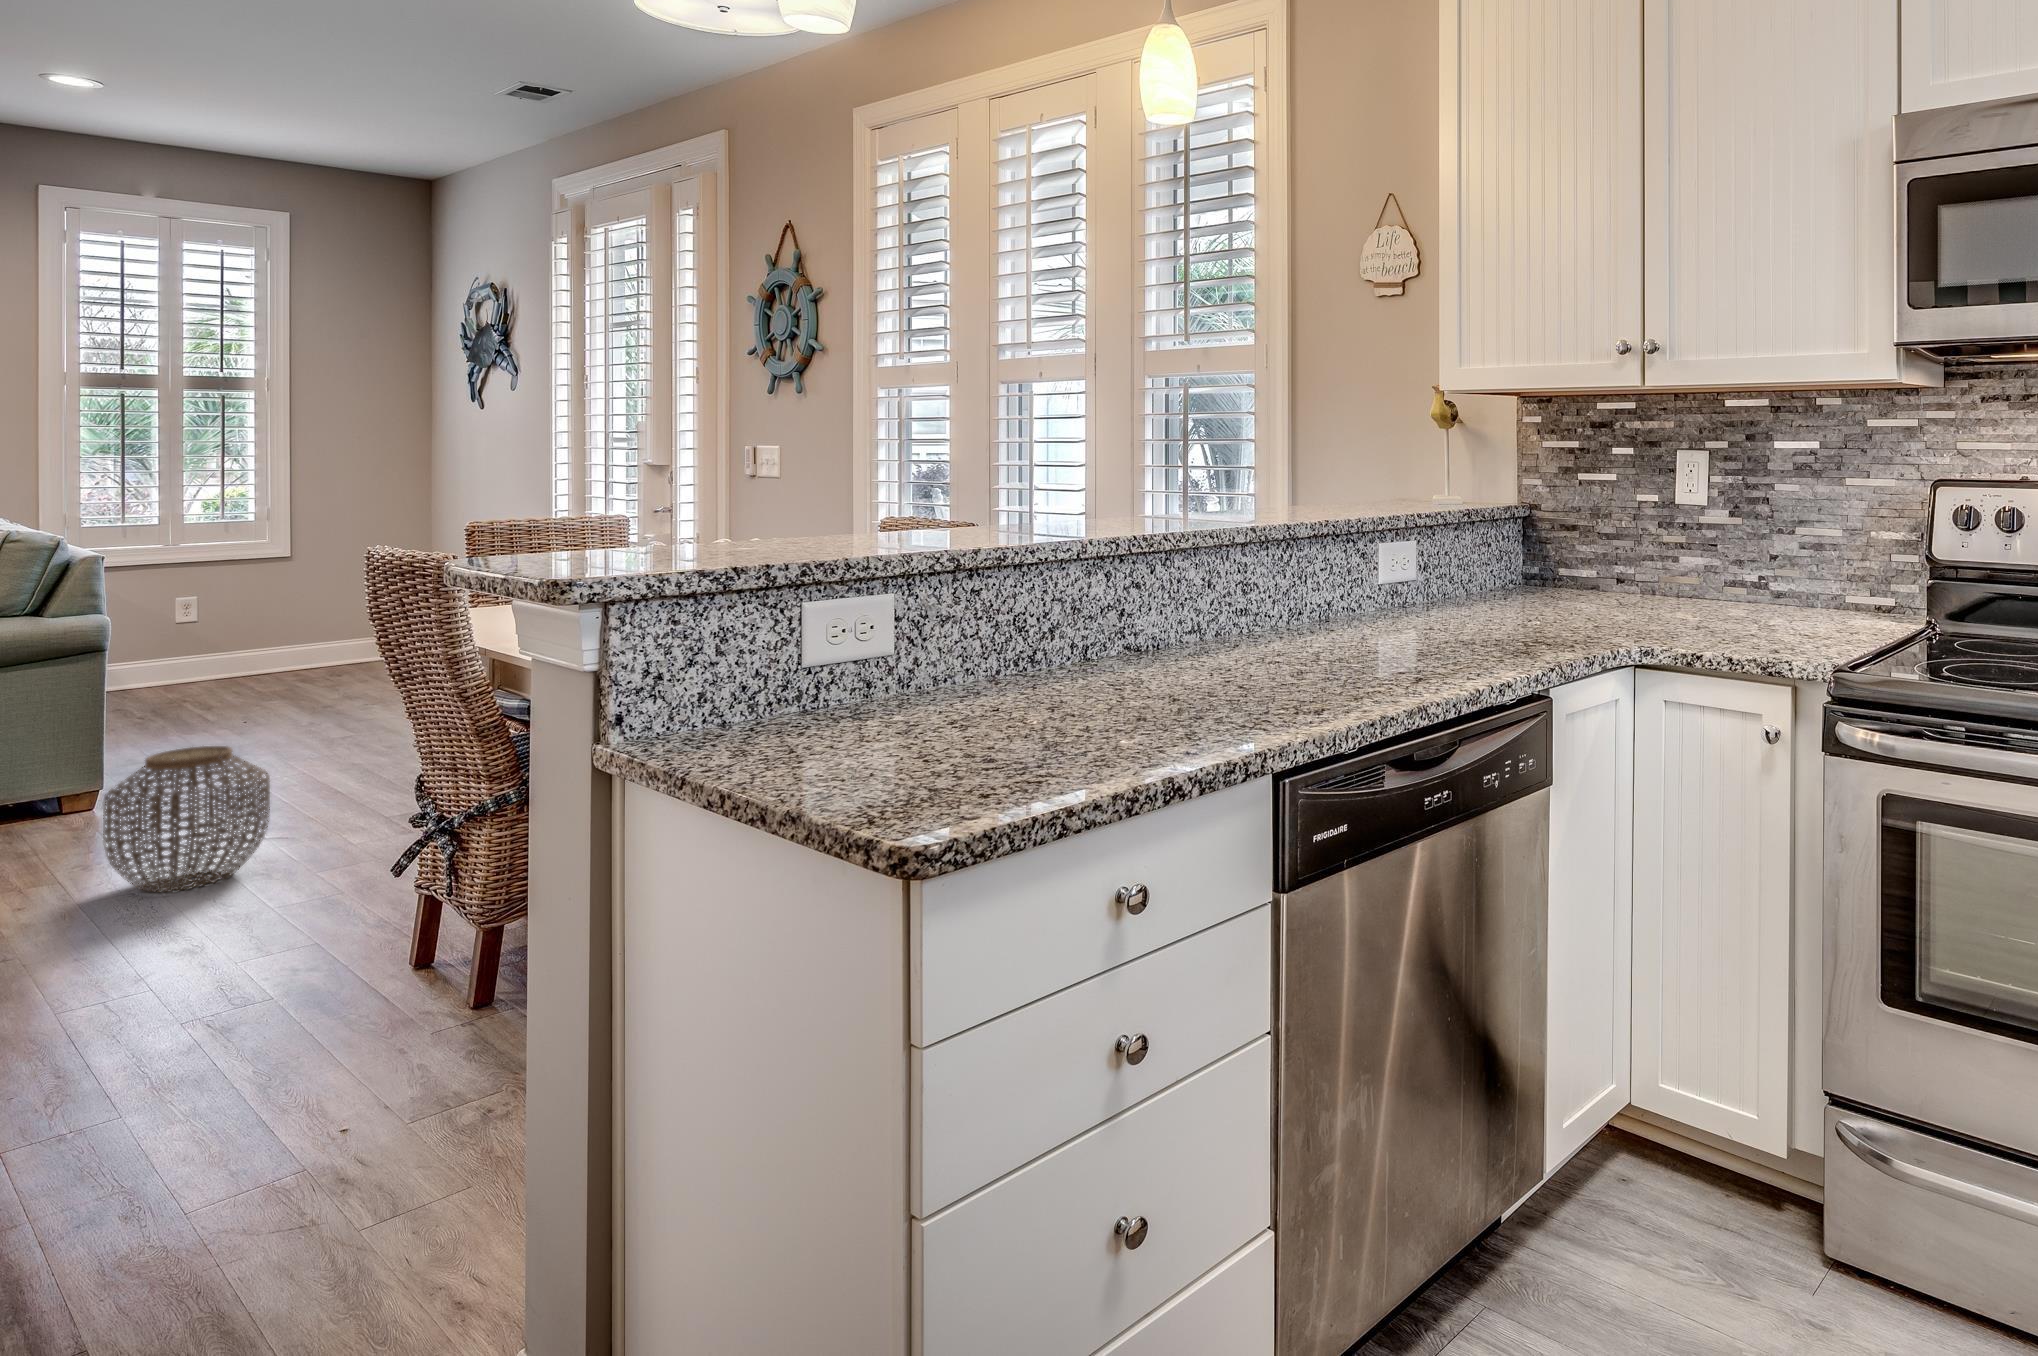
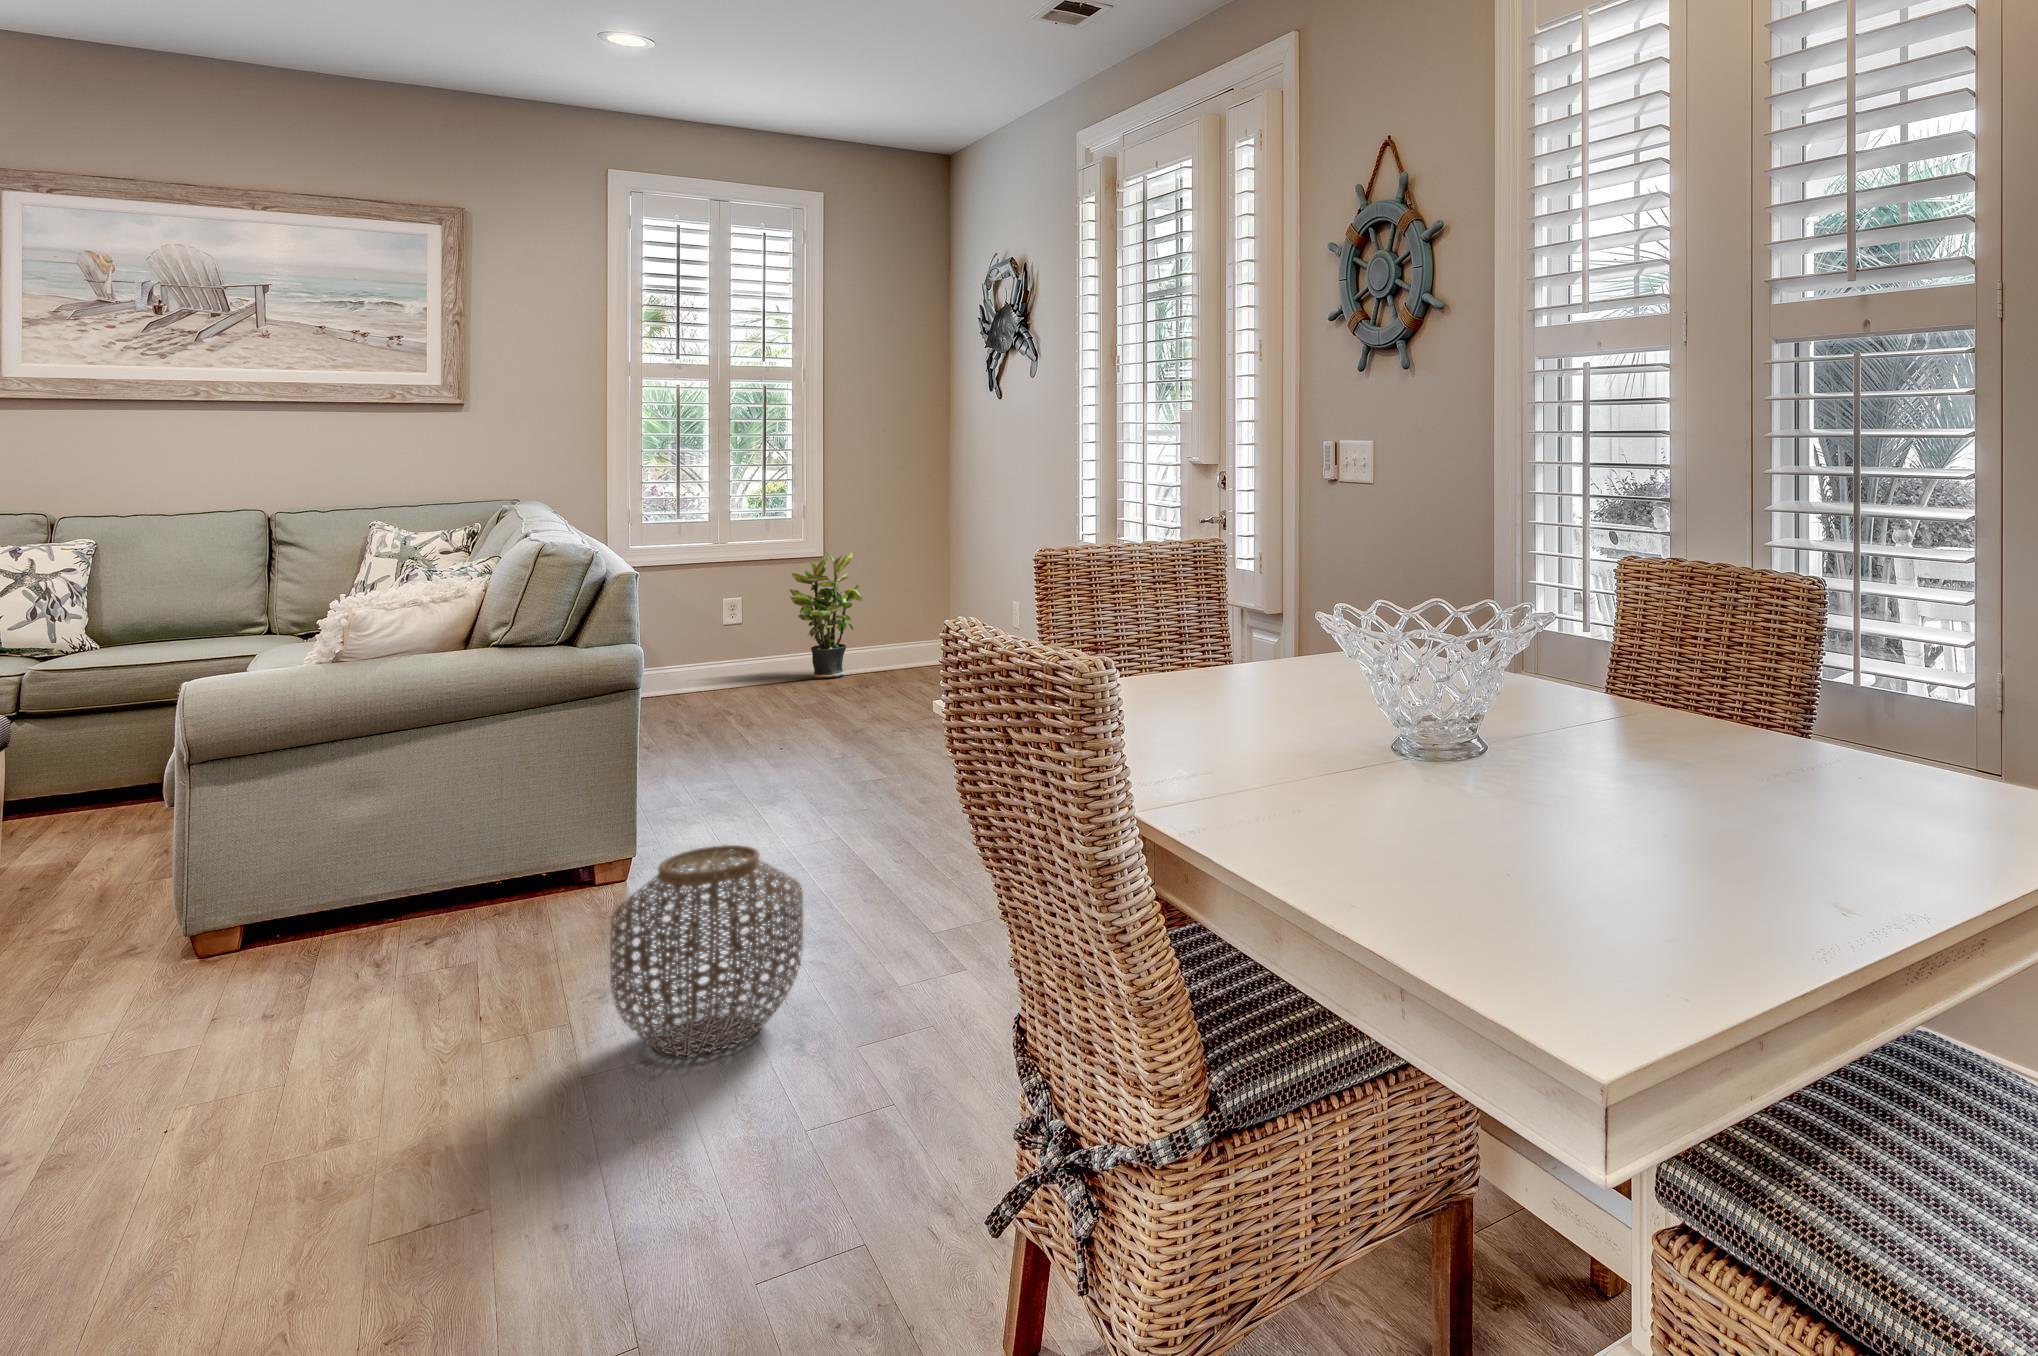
potted plant: none [250,551,332,672] -> present [790,552,862,679]

